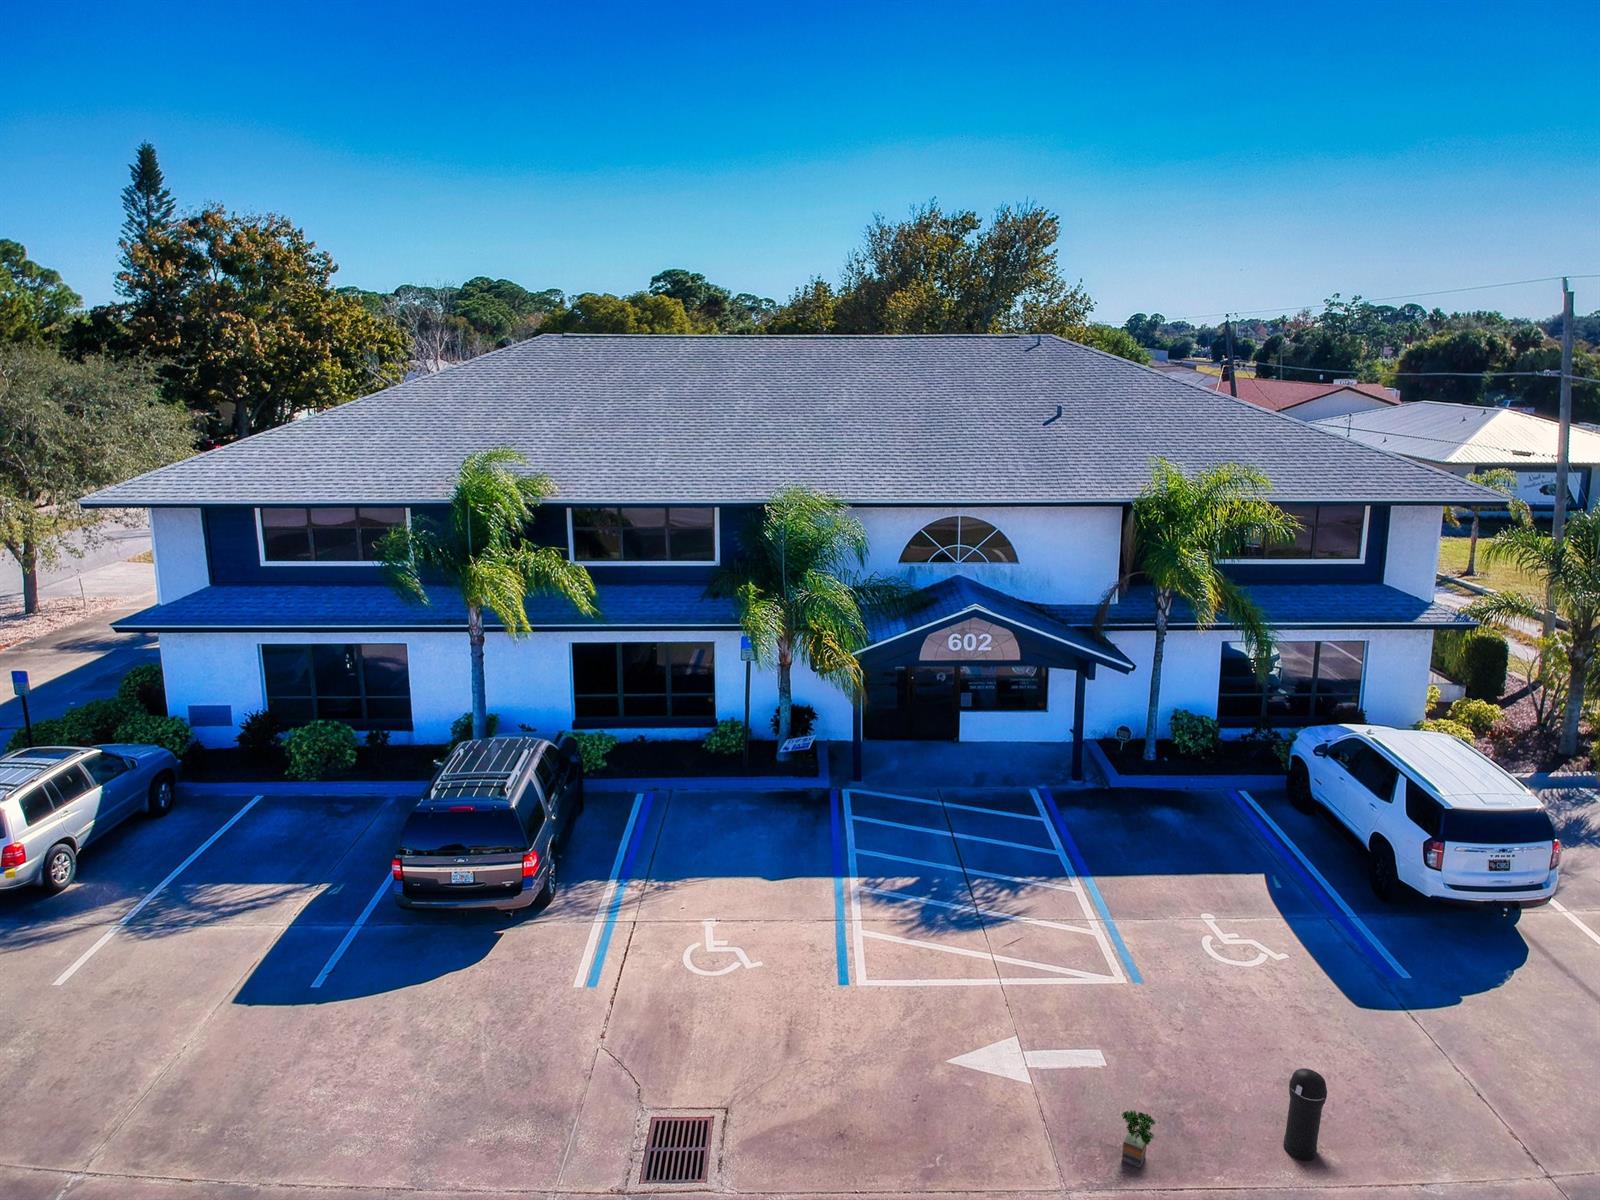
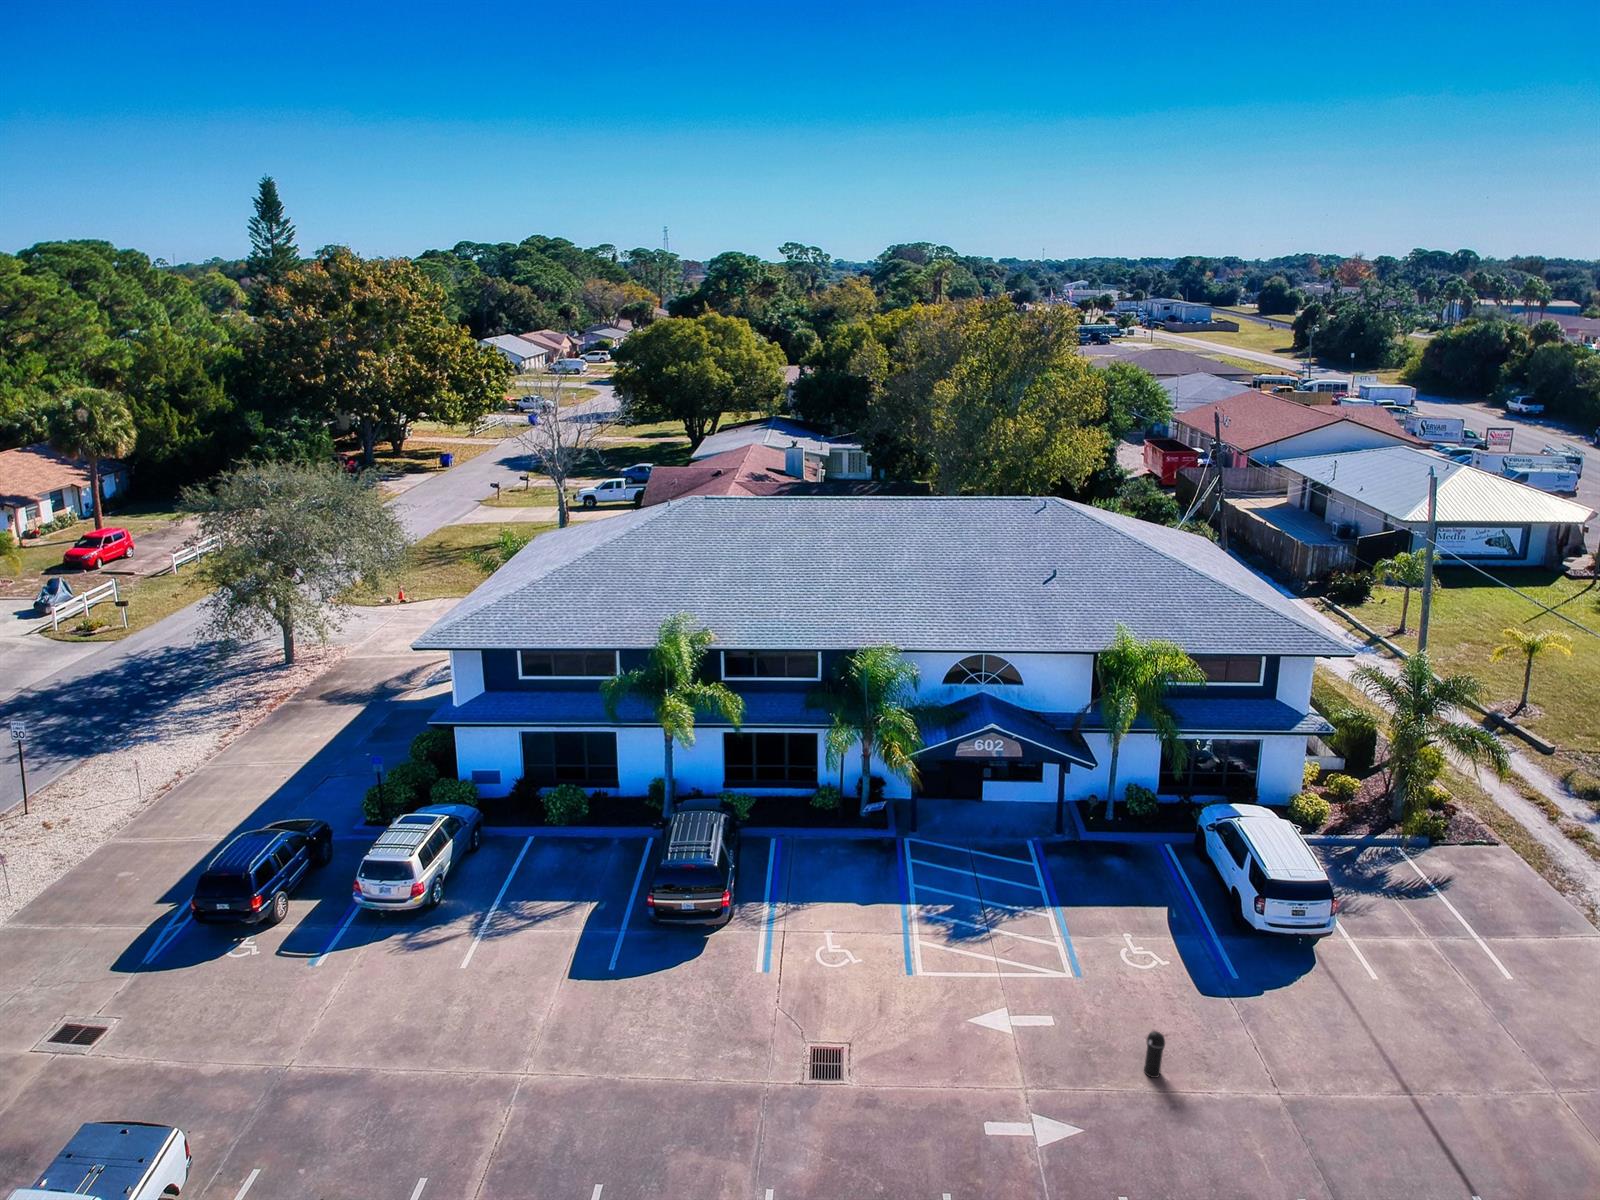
potted tree: present [1122,1111,1155,1168] -> none [1058,1050,1076,1079]

